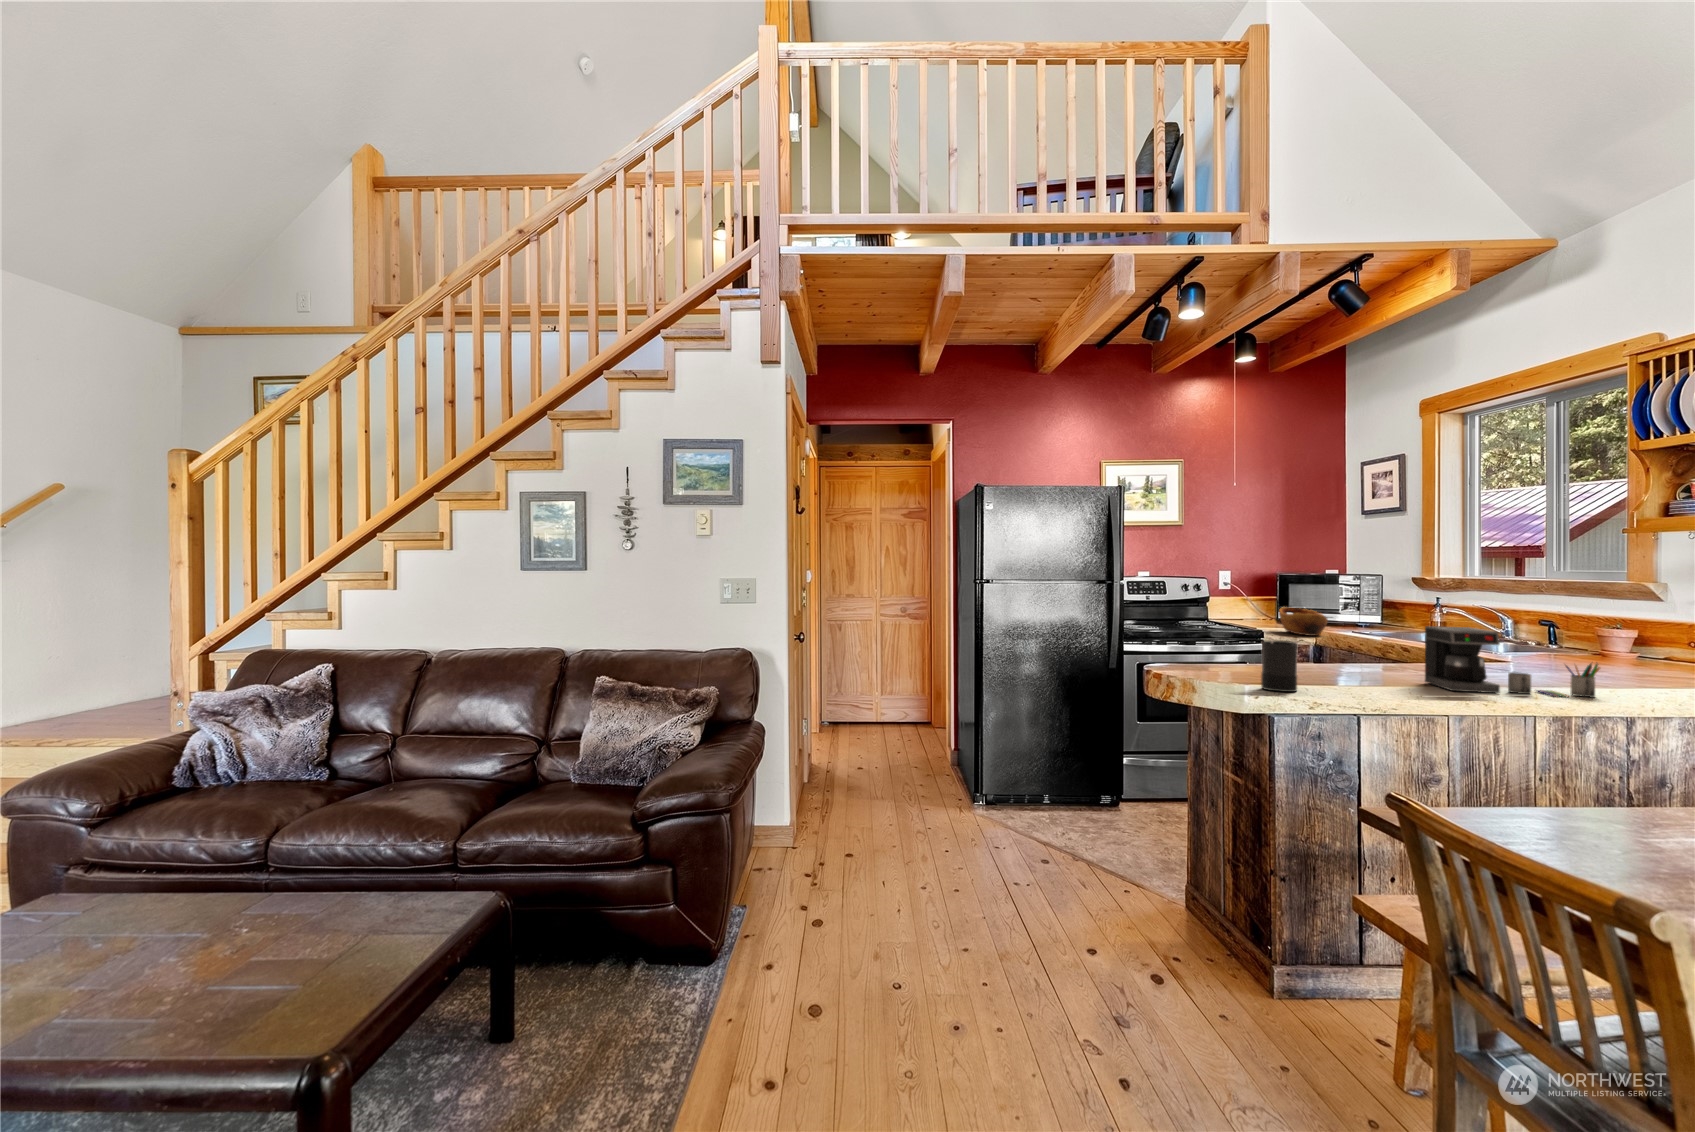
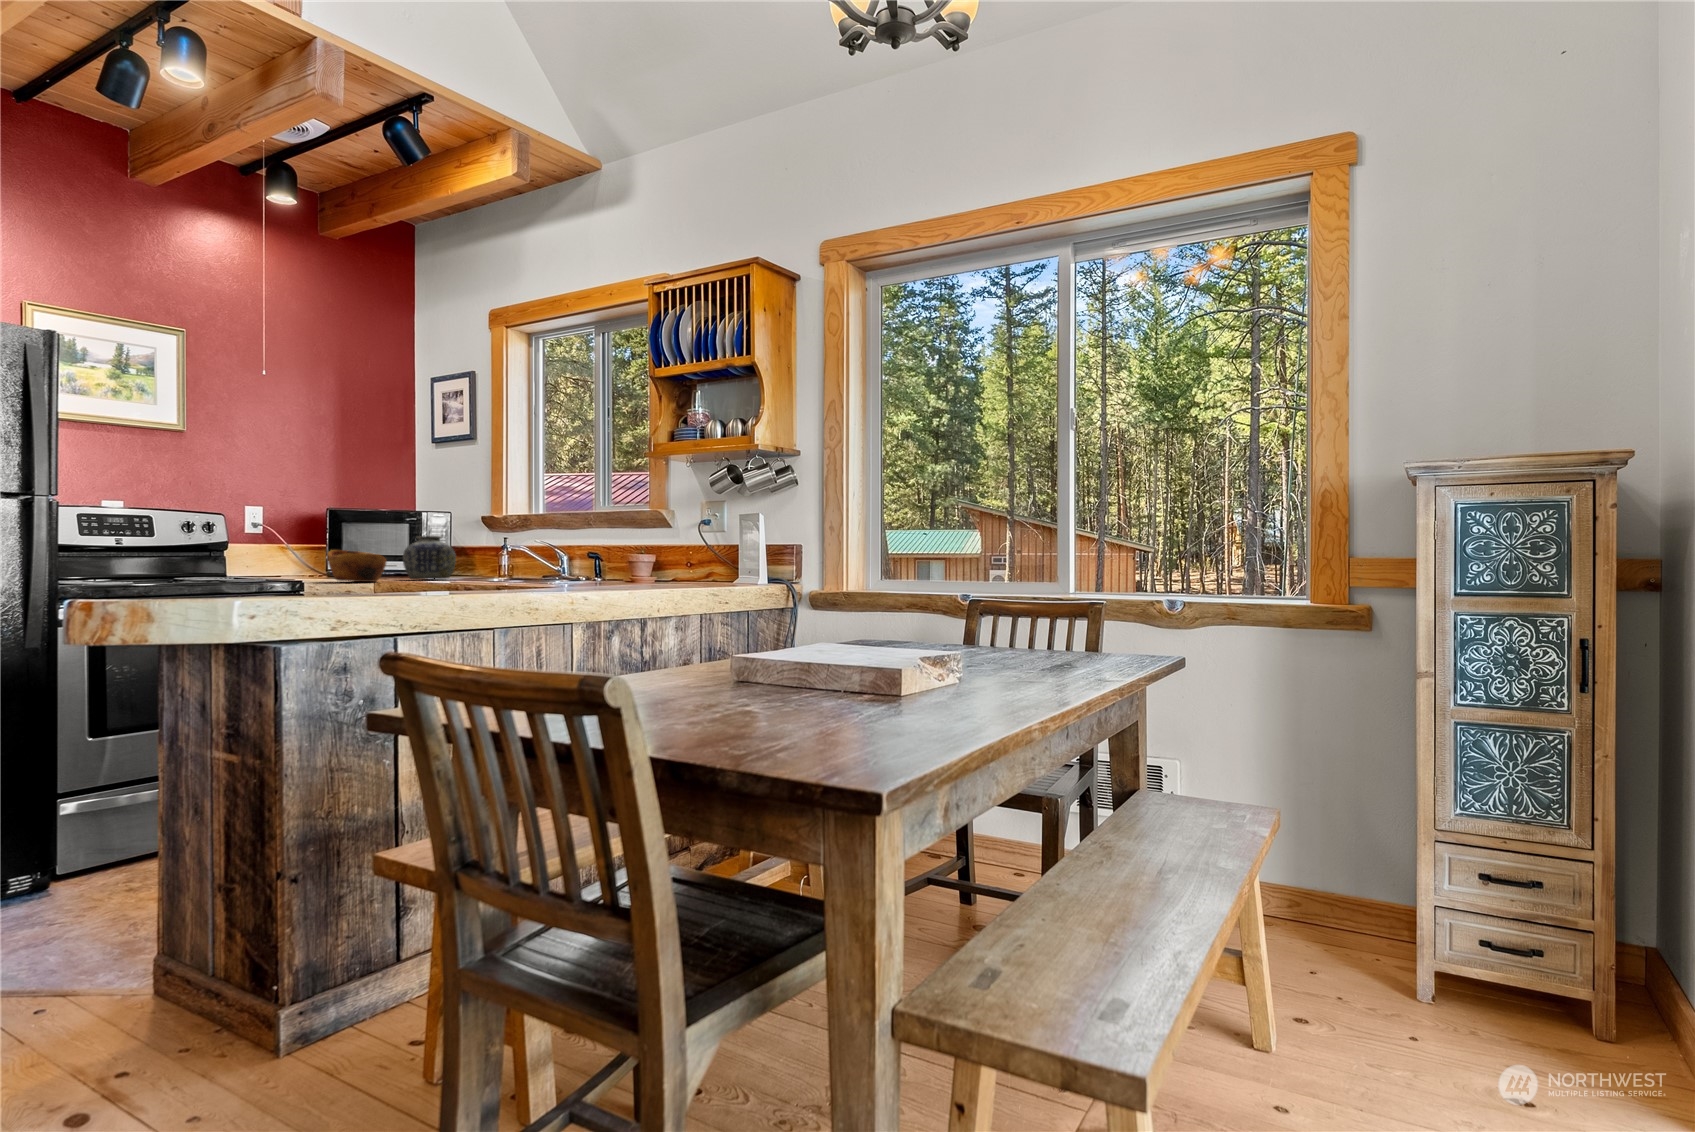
vase: none [1339,596,1388,632] -> present [403,536,456,579]
coffee maker: present [1425,626,1600,697] -> none [472,526,622,597]
candle: present [1261,640,1297,692] -> none [258,531,310,607]

